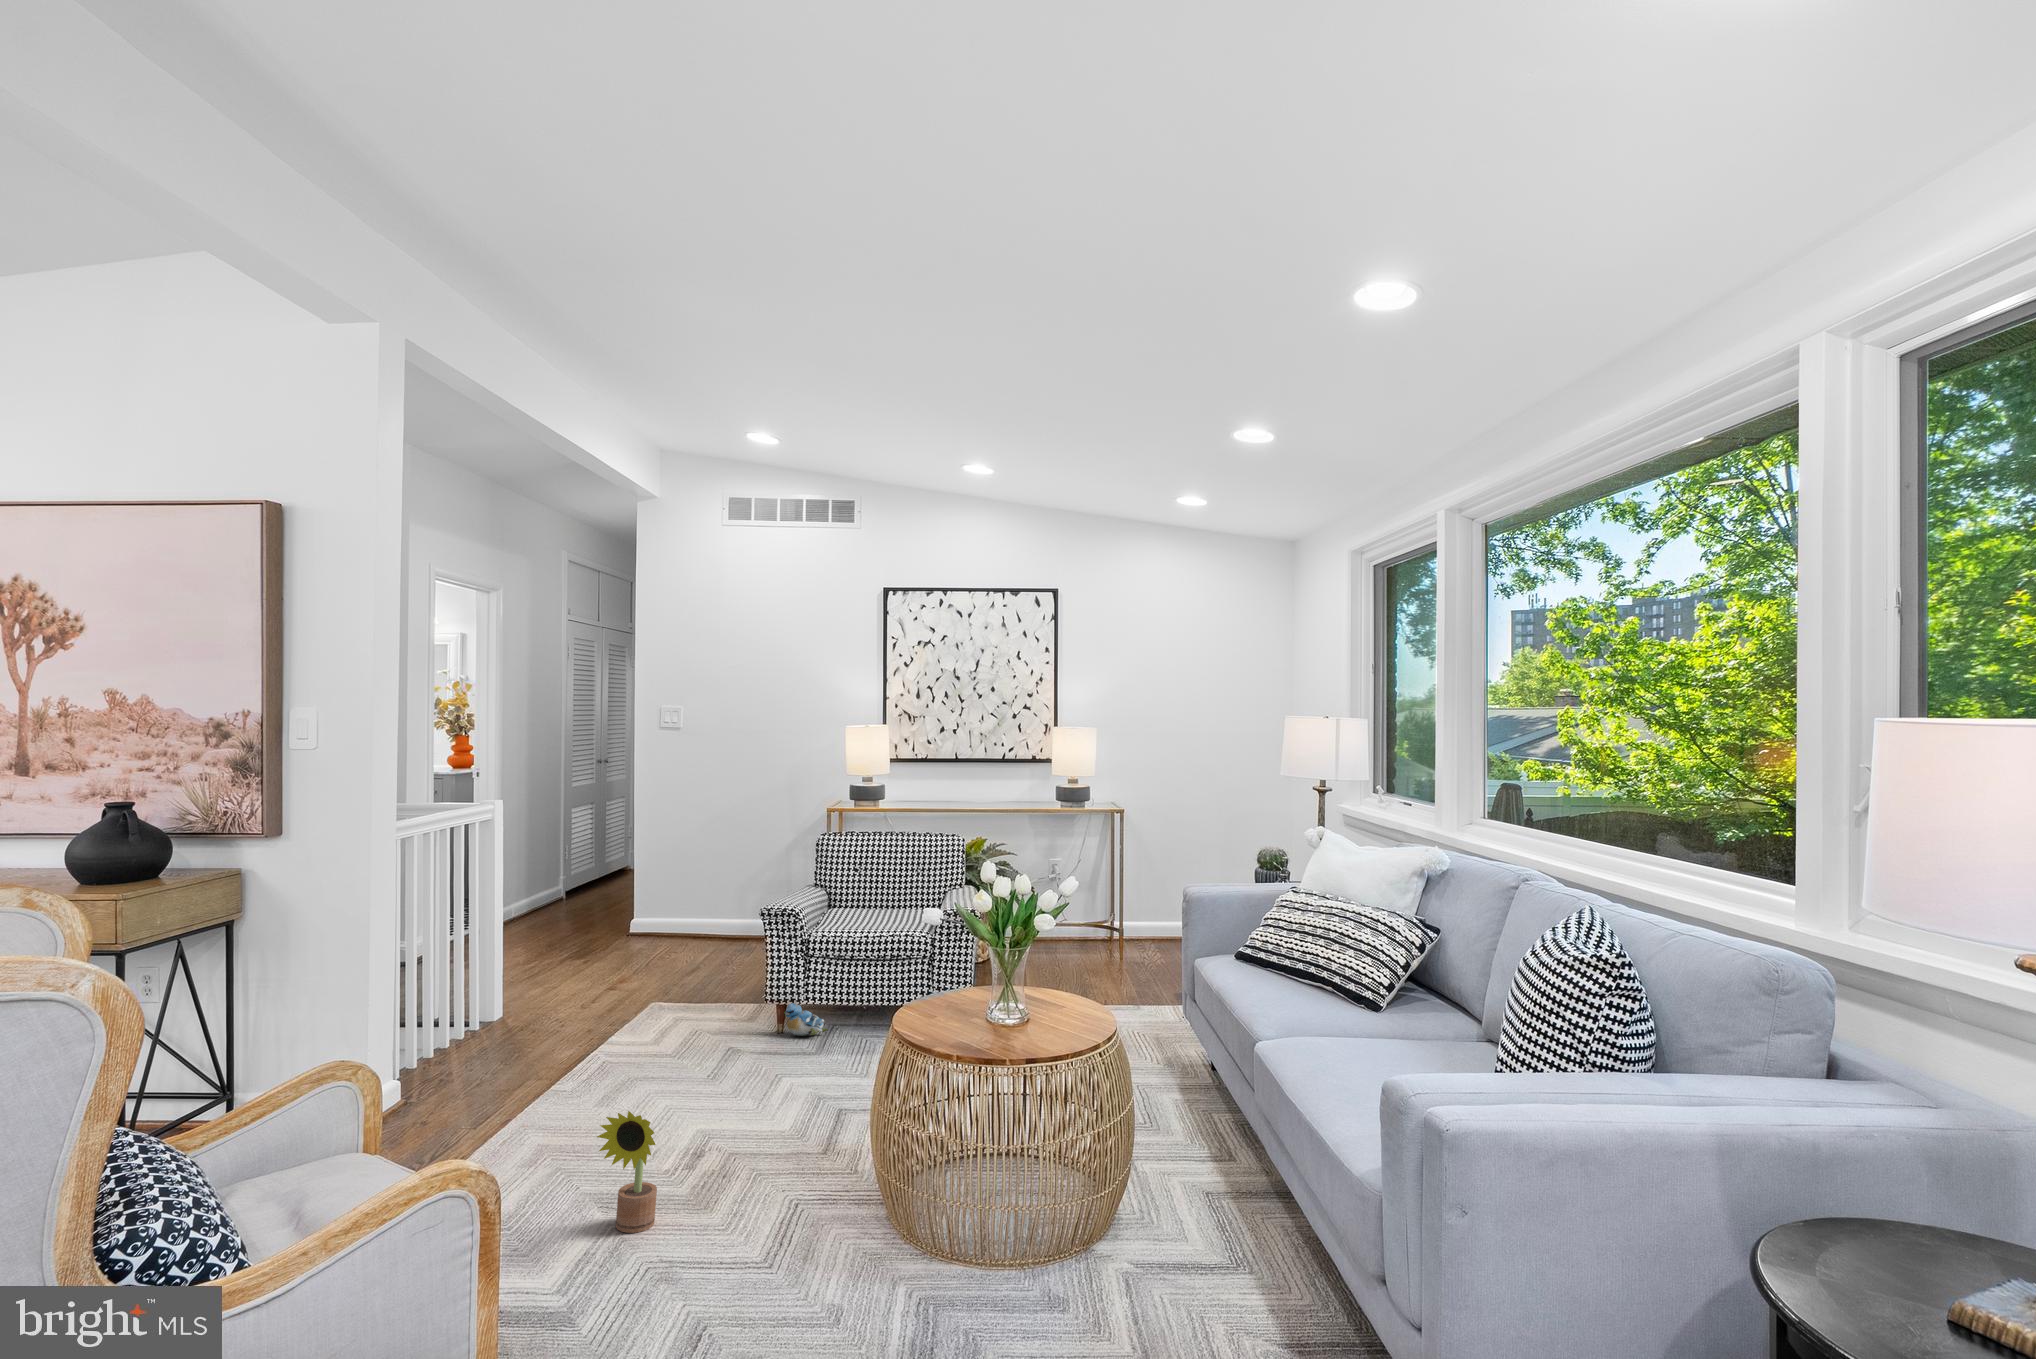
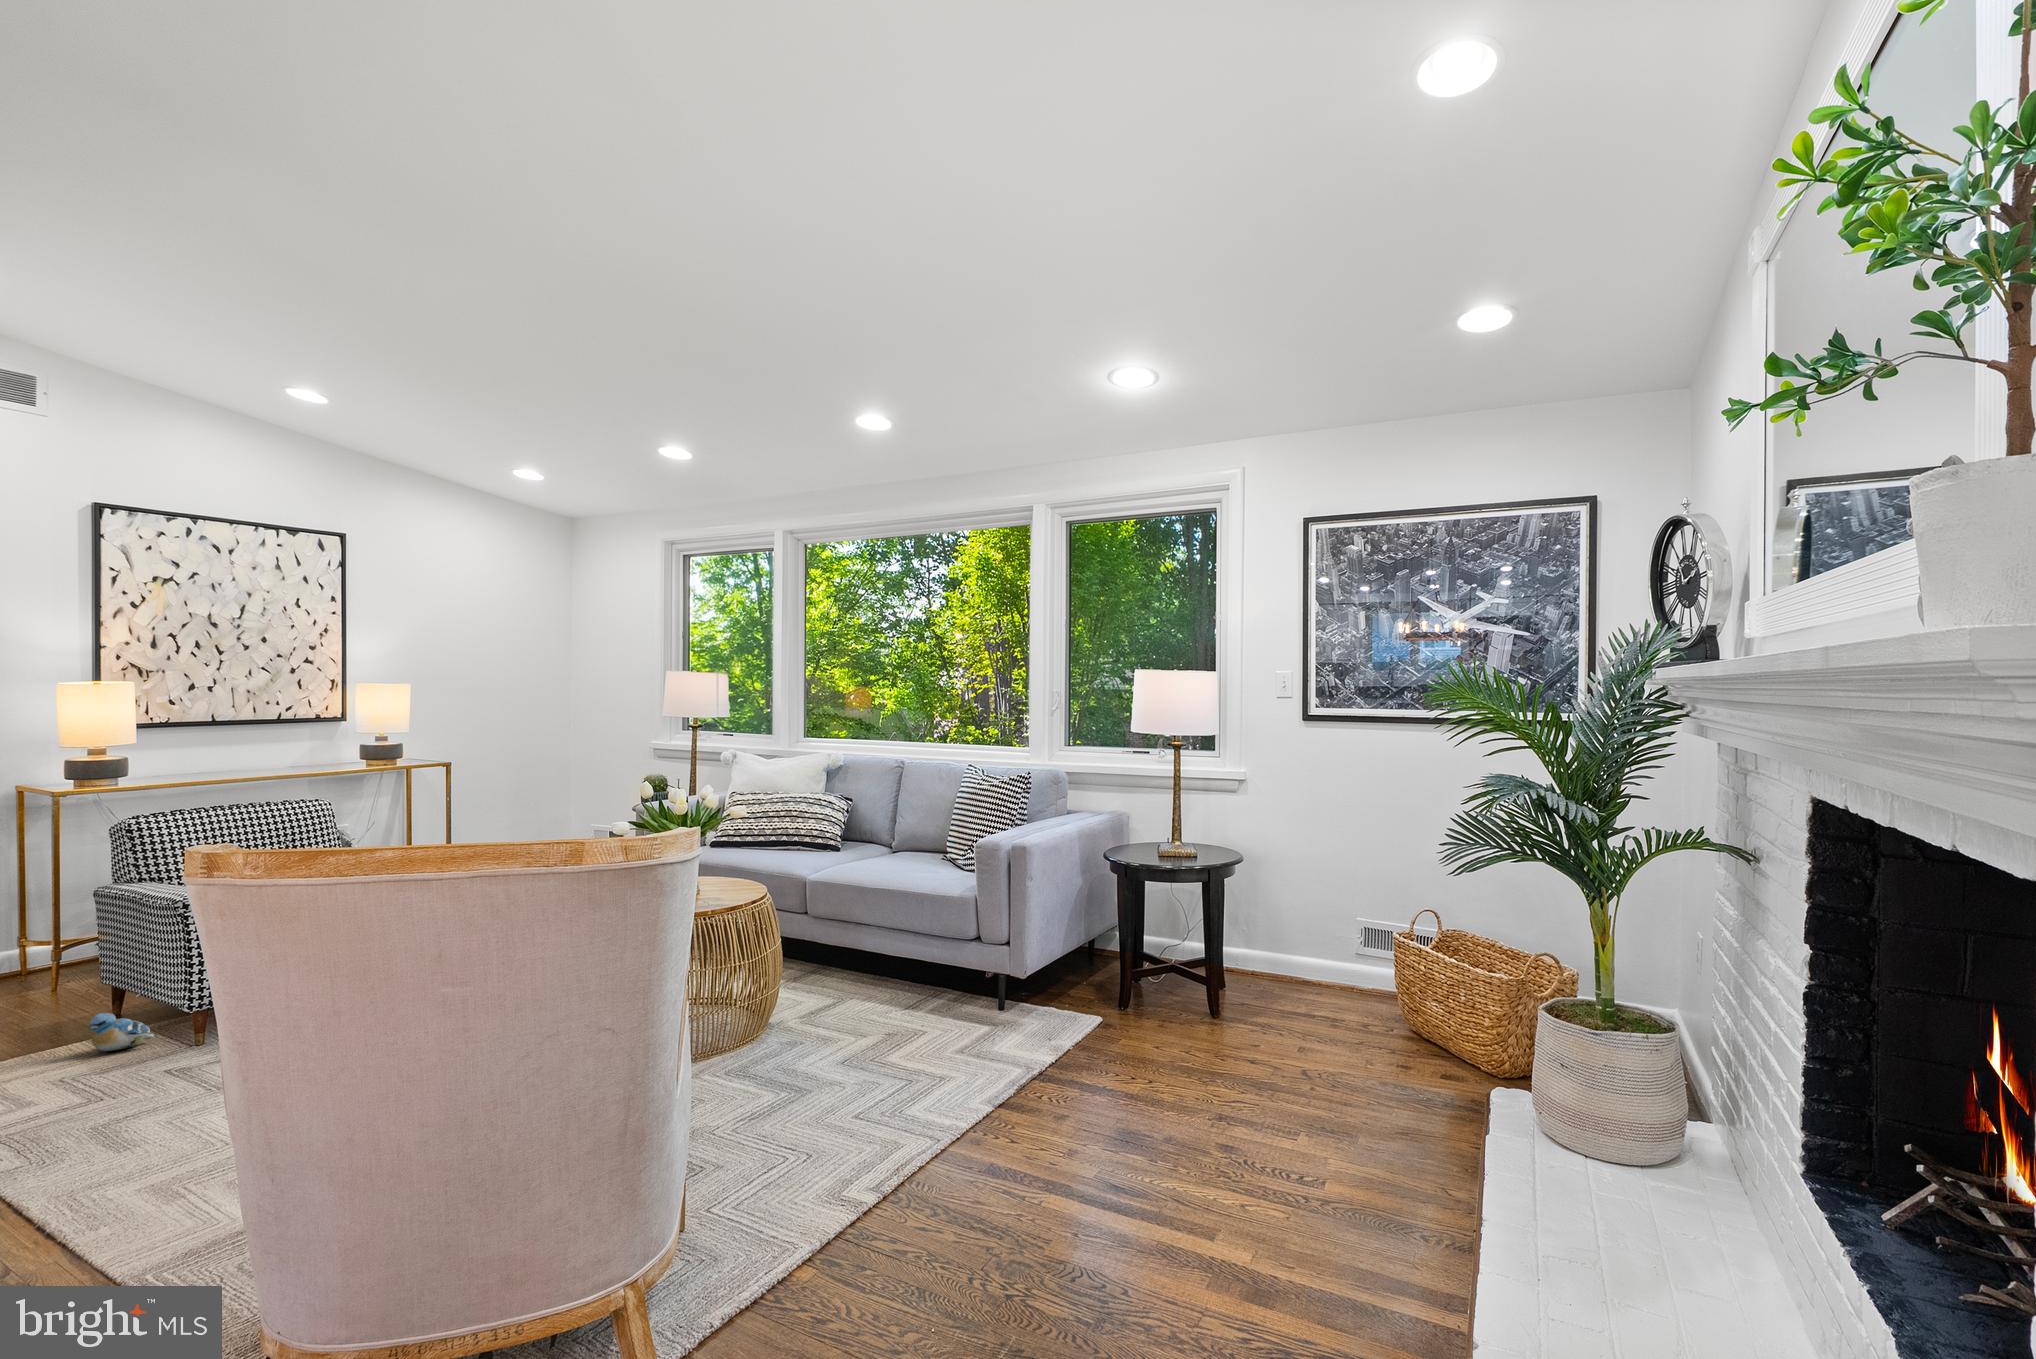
decorative plant: present [597,1111,657,1233] -> none [101,1106,203,1258]

